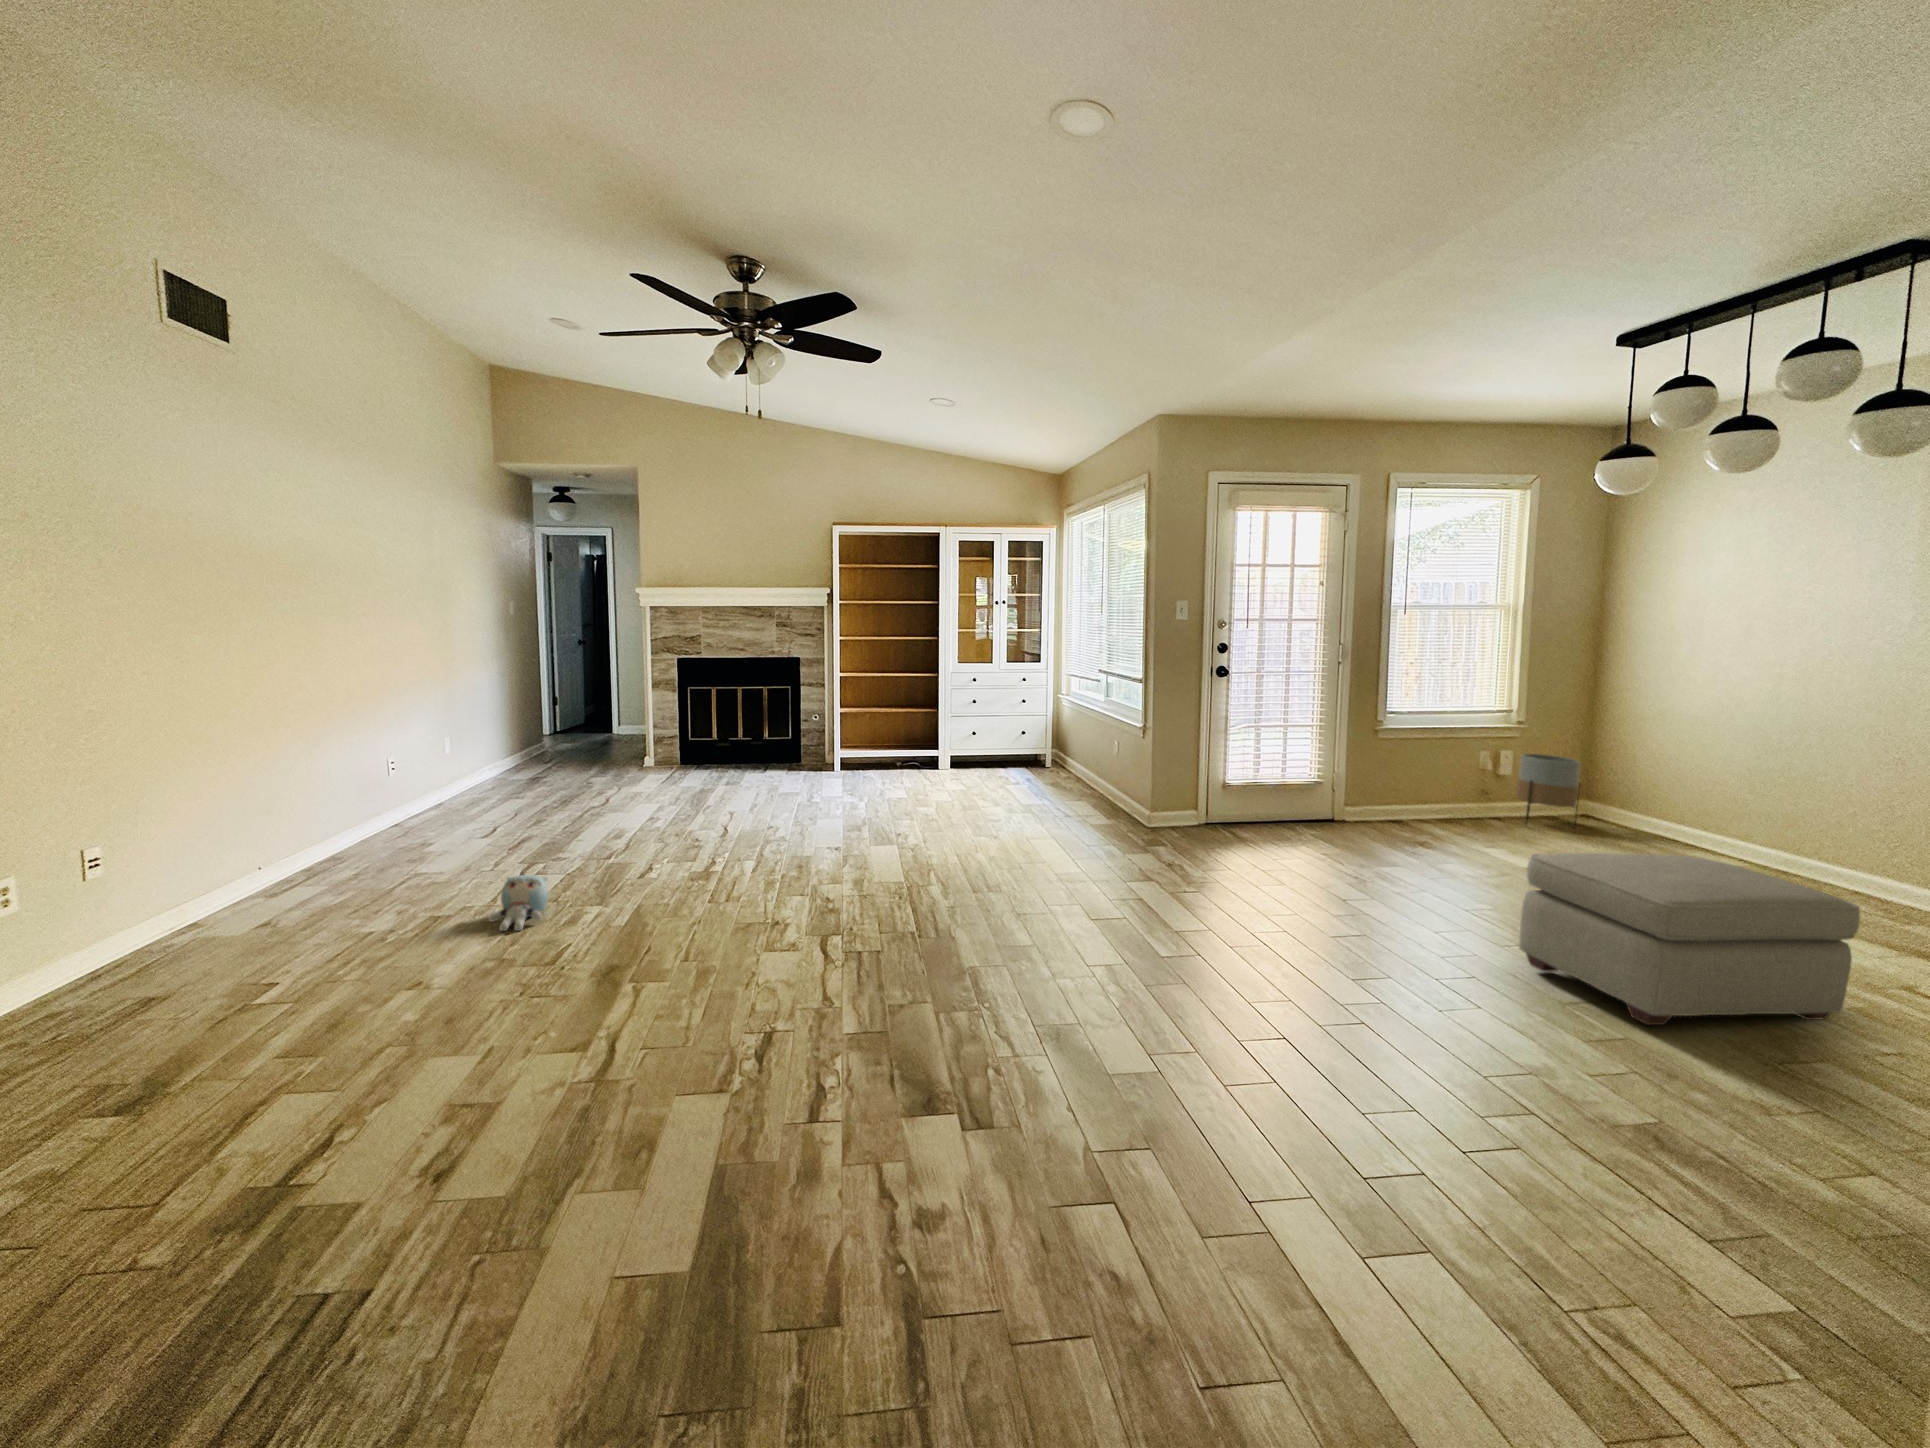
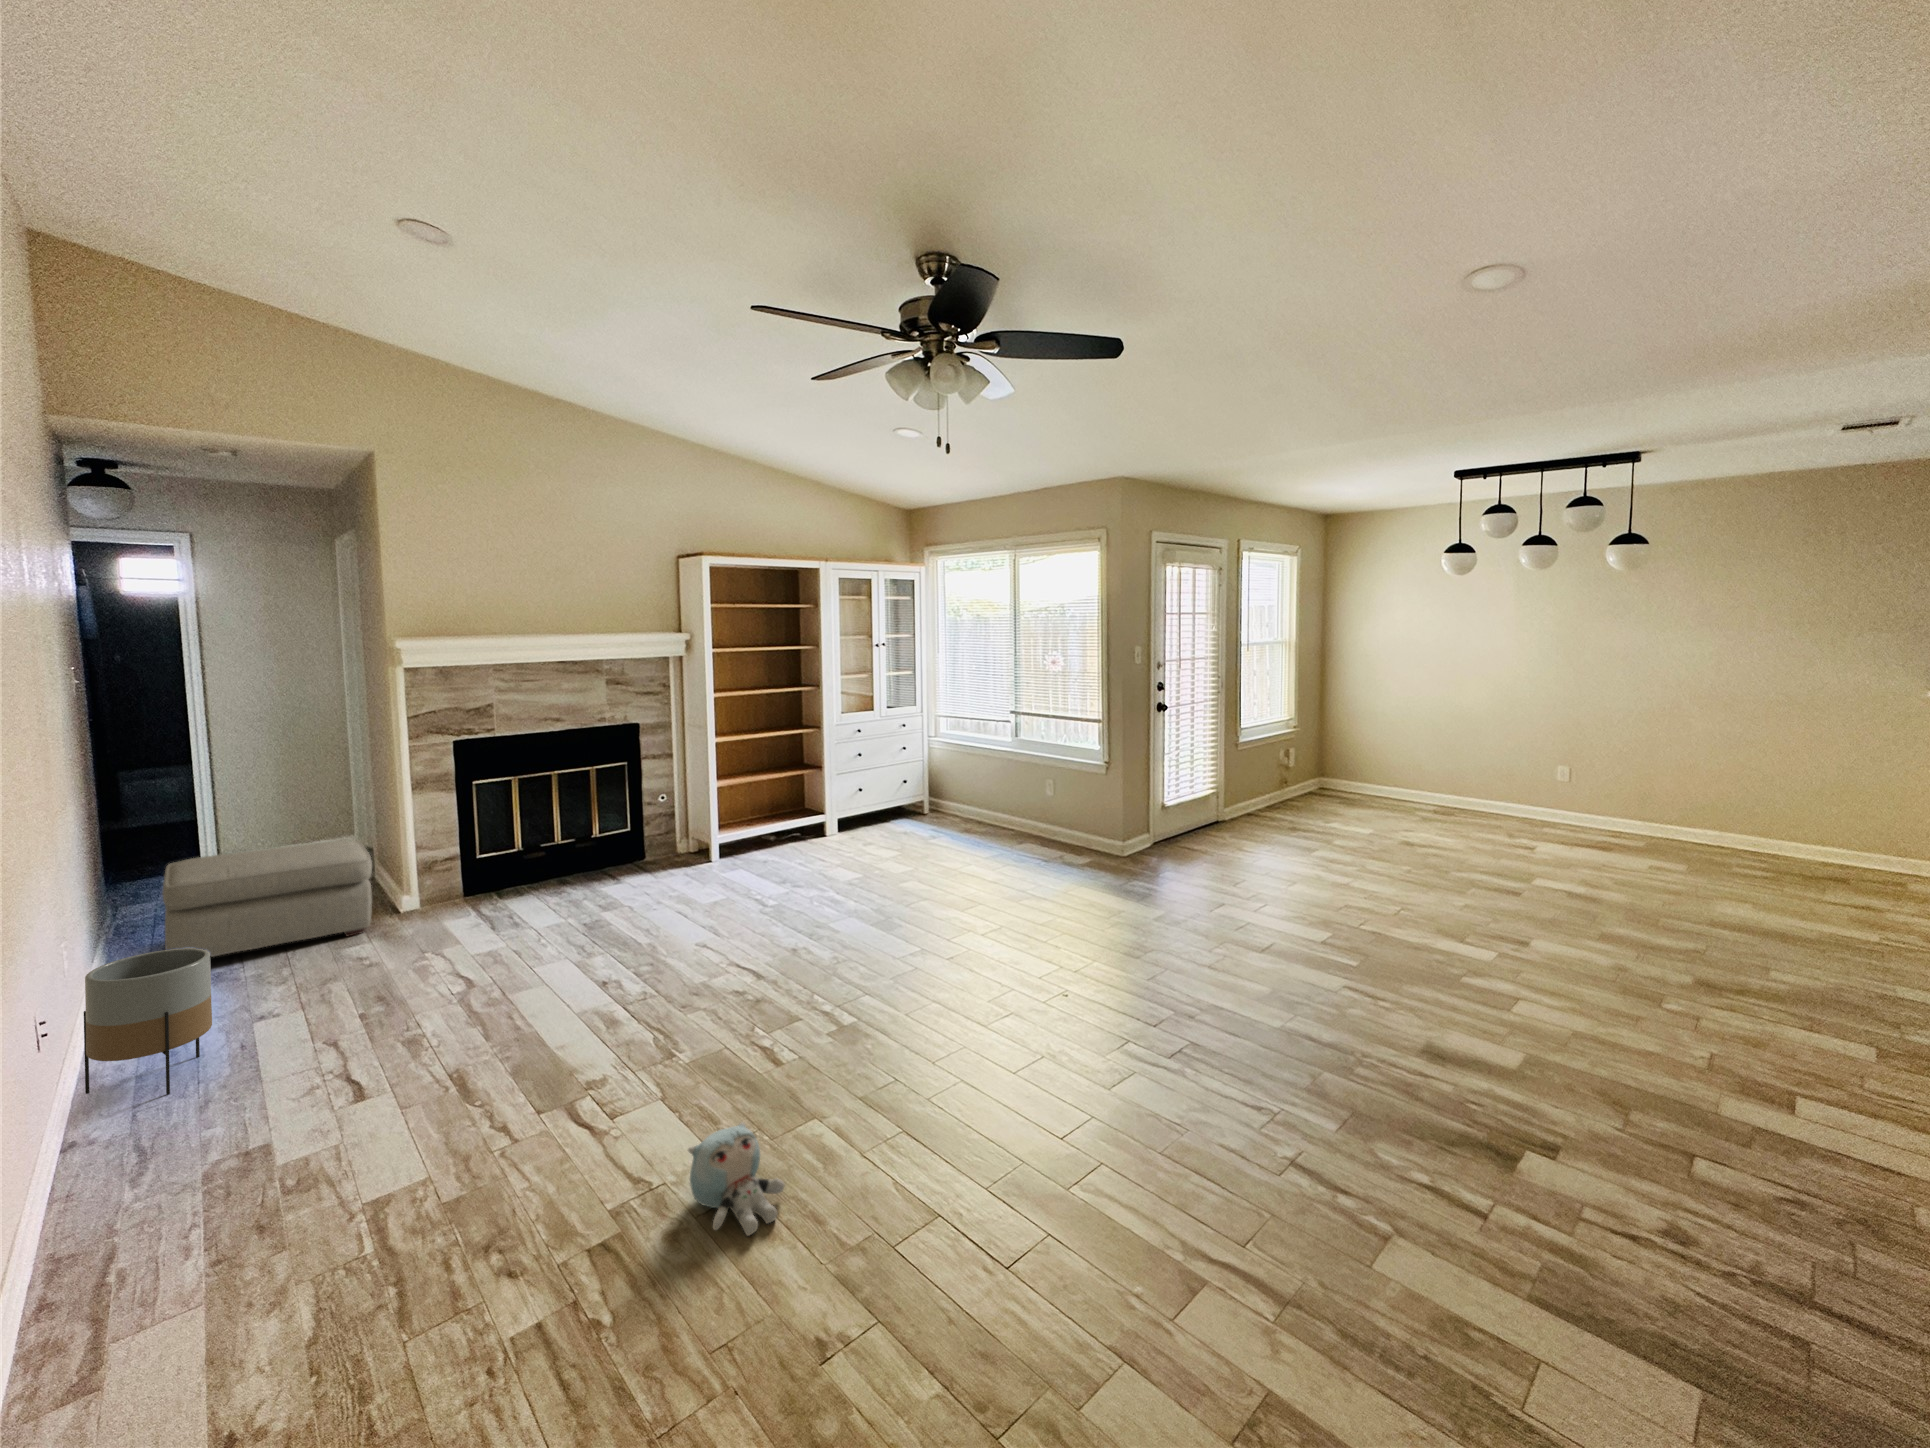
planter: present [1516,754,1580,826] -> present [84,948,212,1095]
ottoman: present [1519,853,1860,1025] -> present [163,841,372,957]

